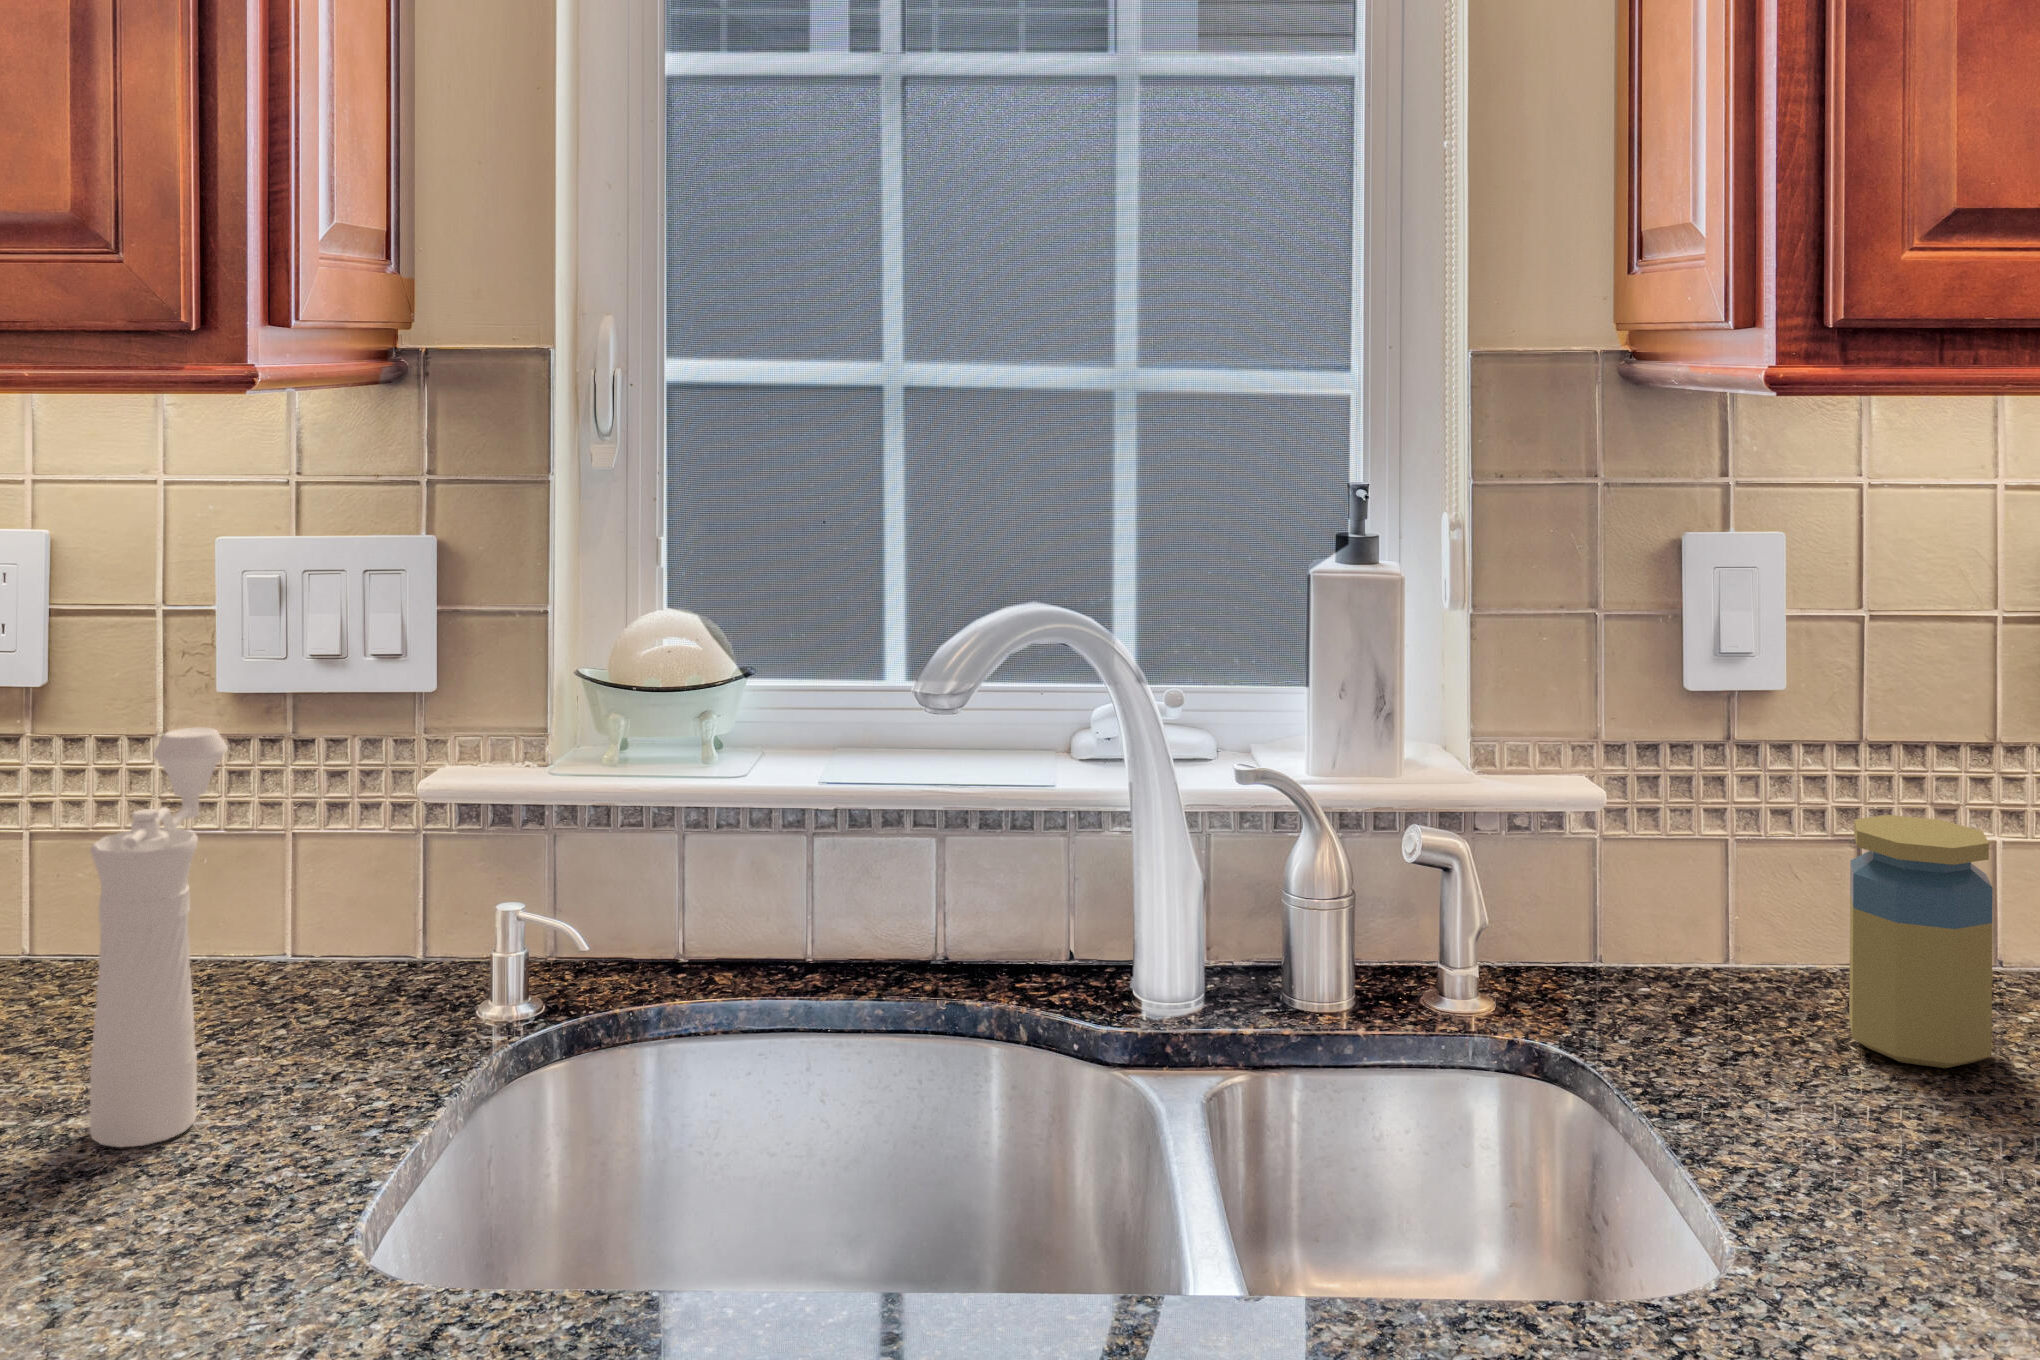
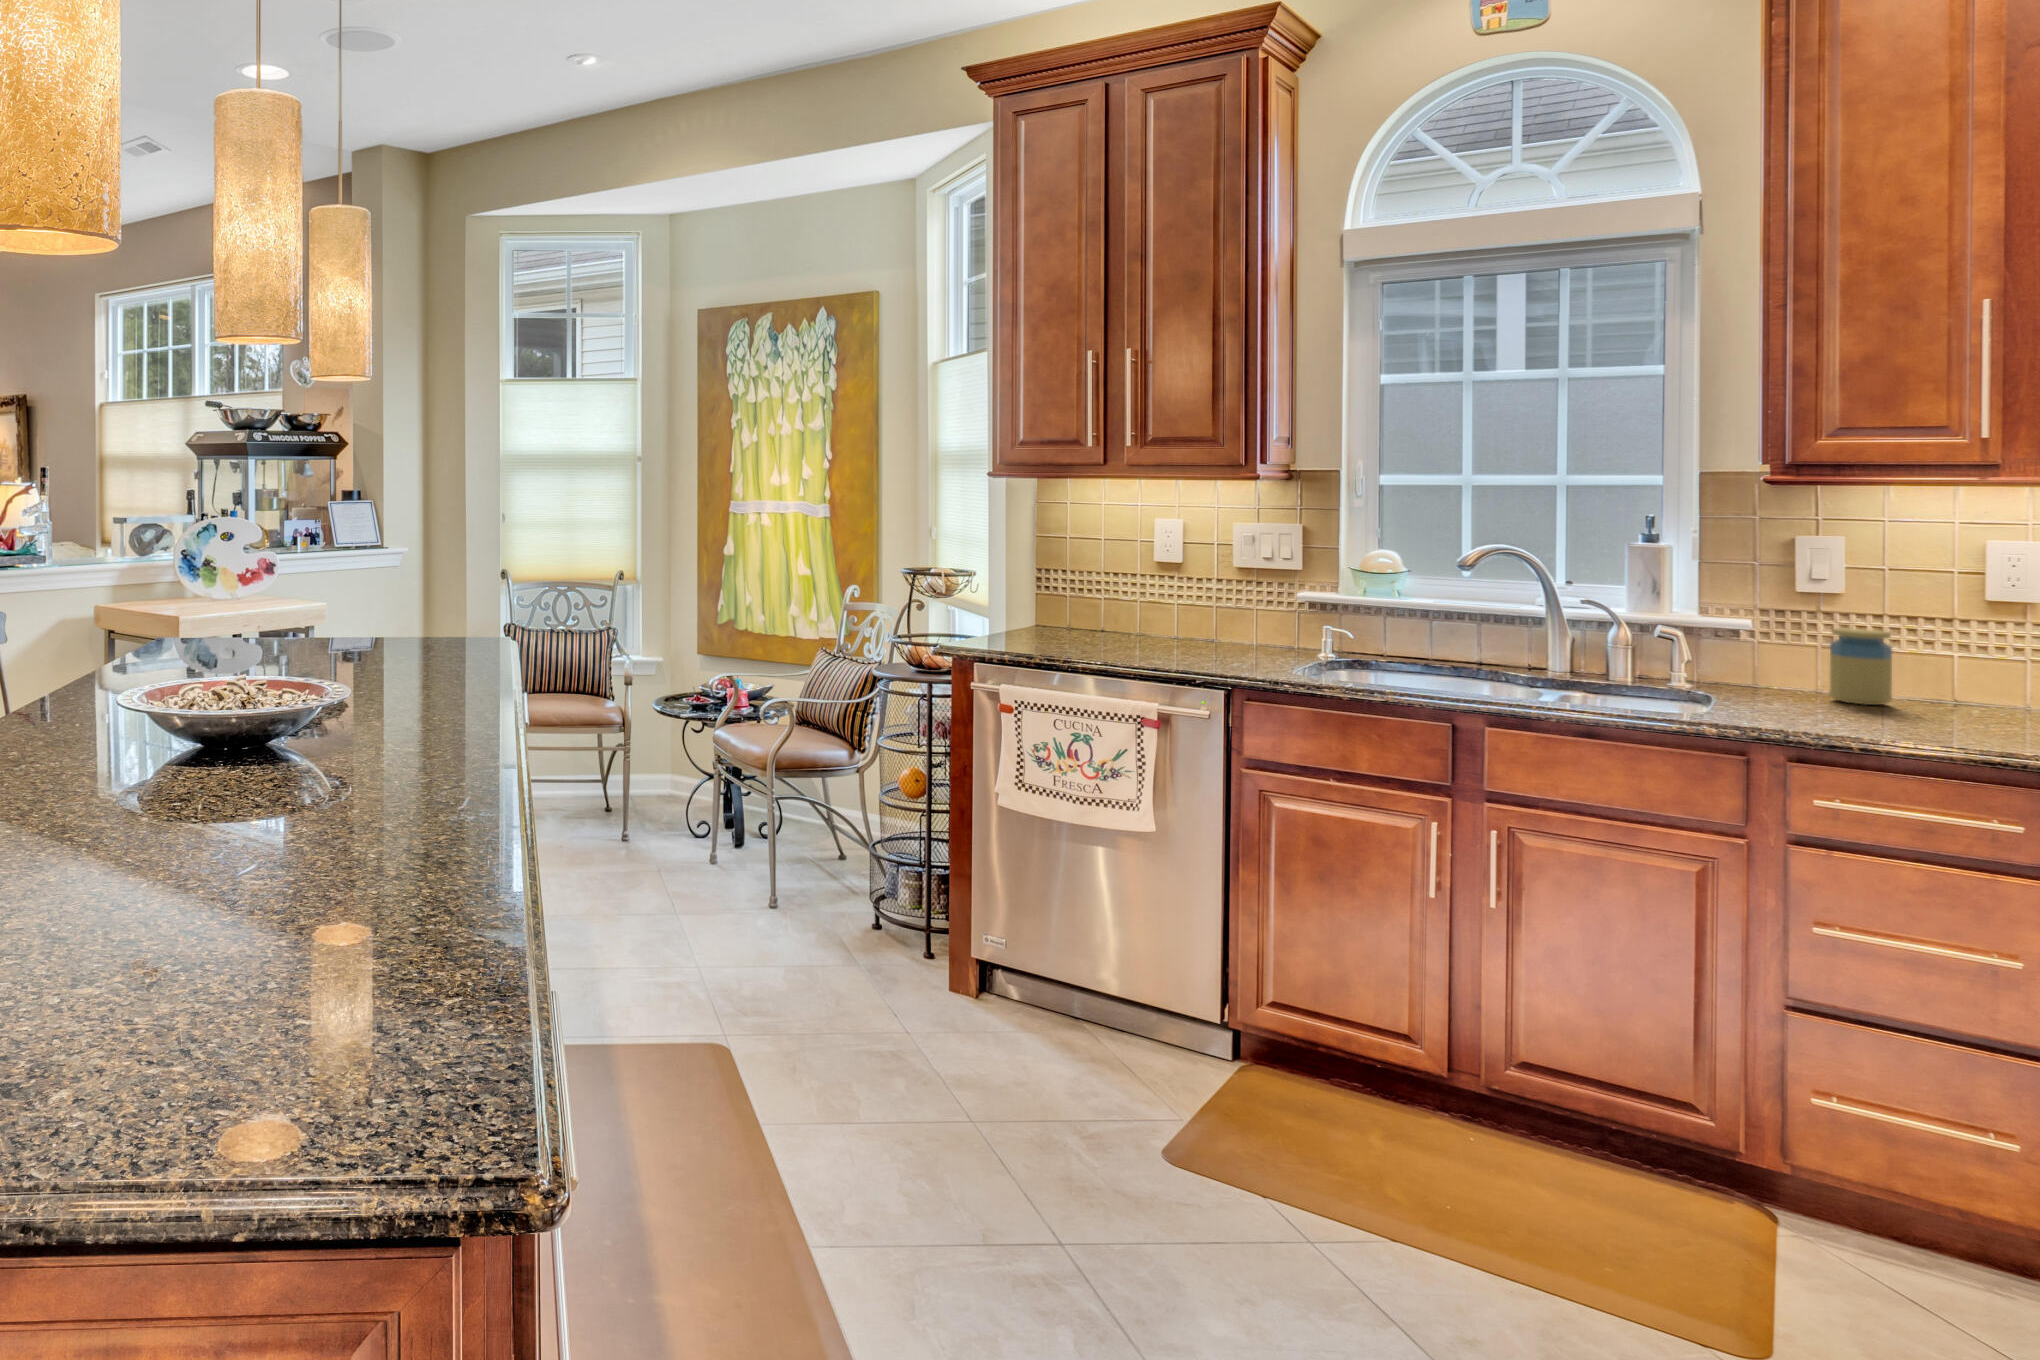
pepper mill: present [90,727,228,1147] -> none [1224,568,1251,656]

